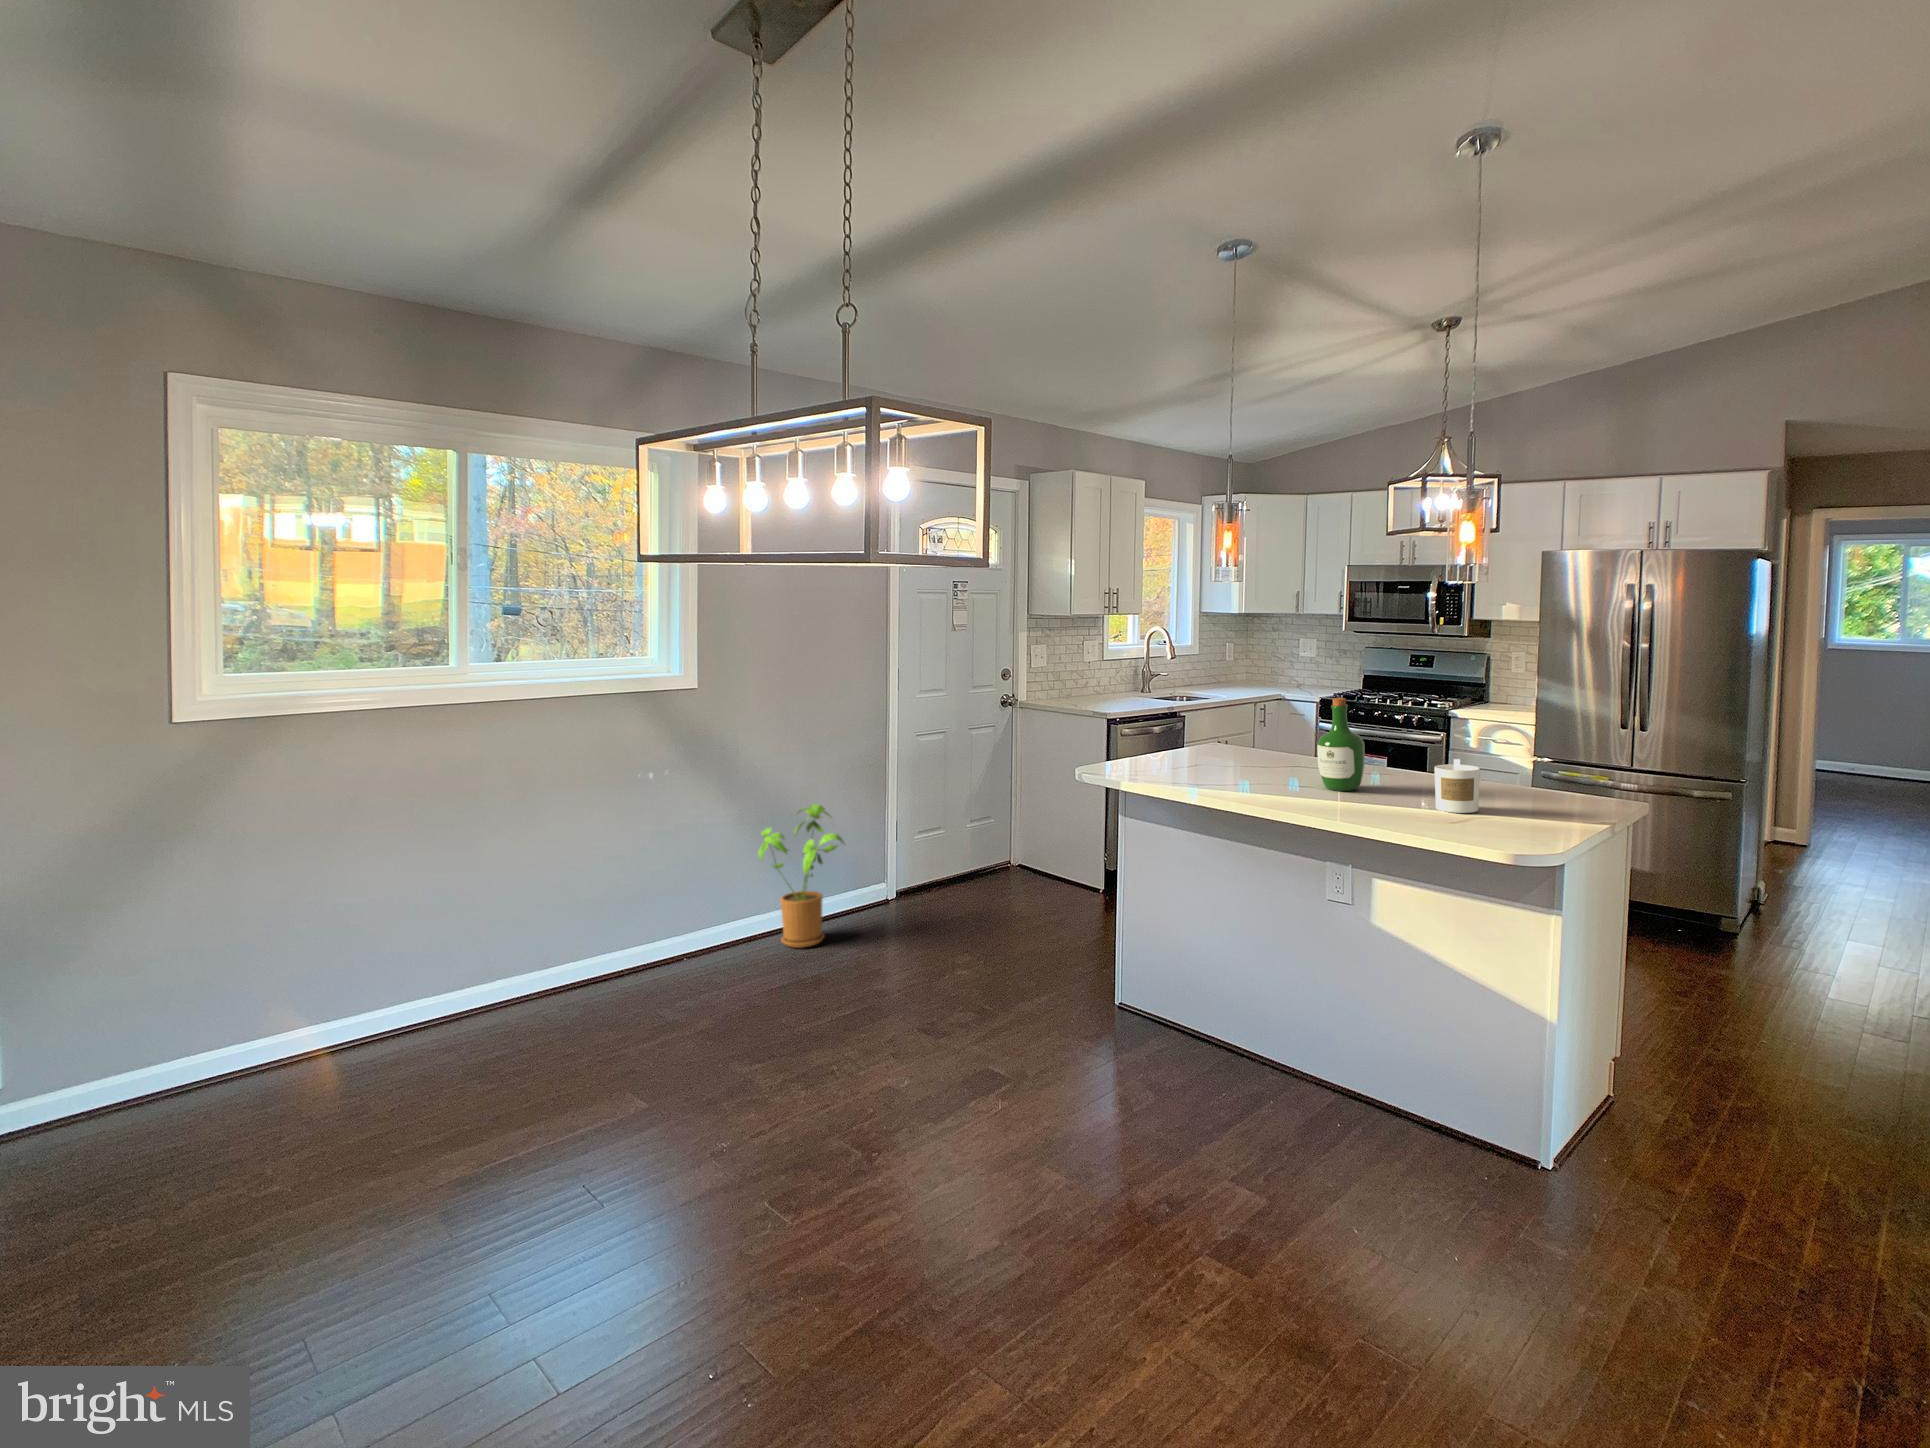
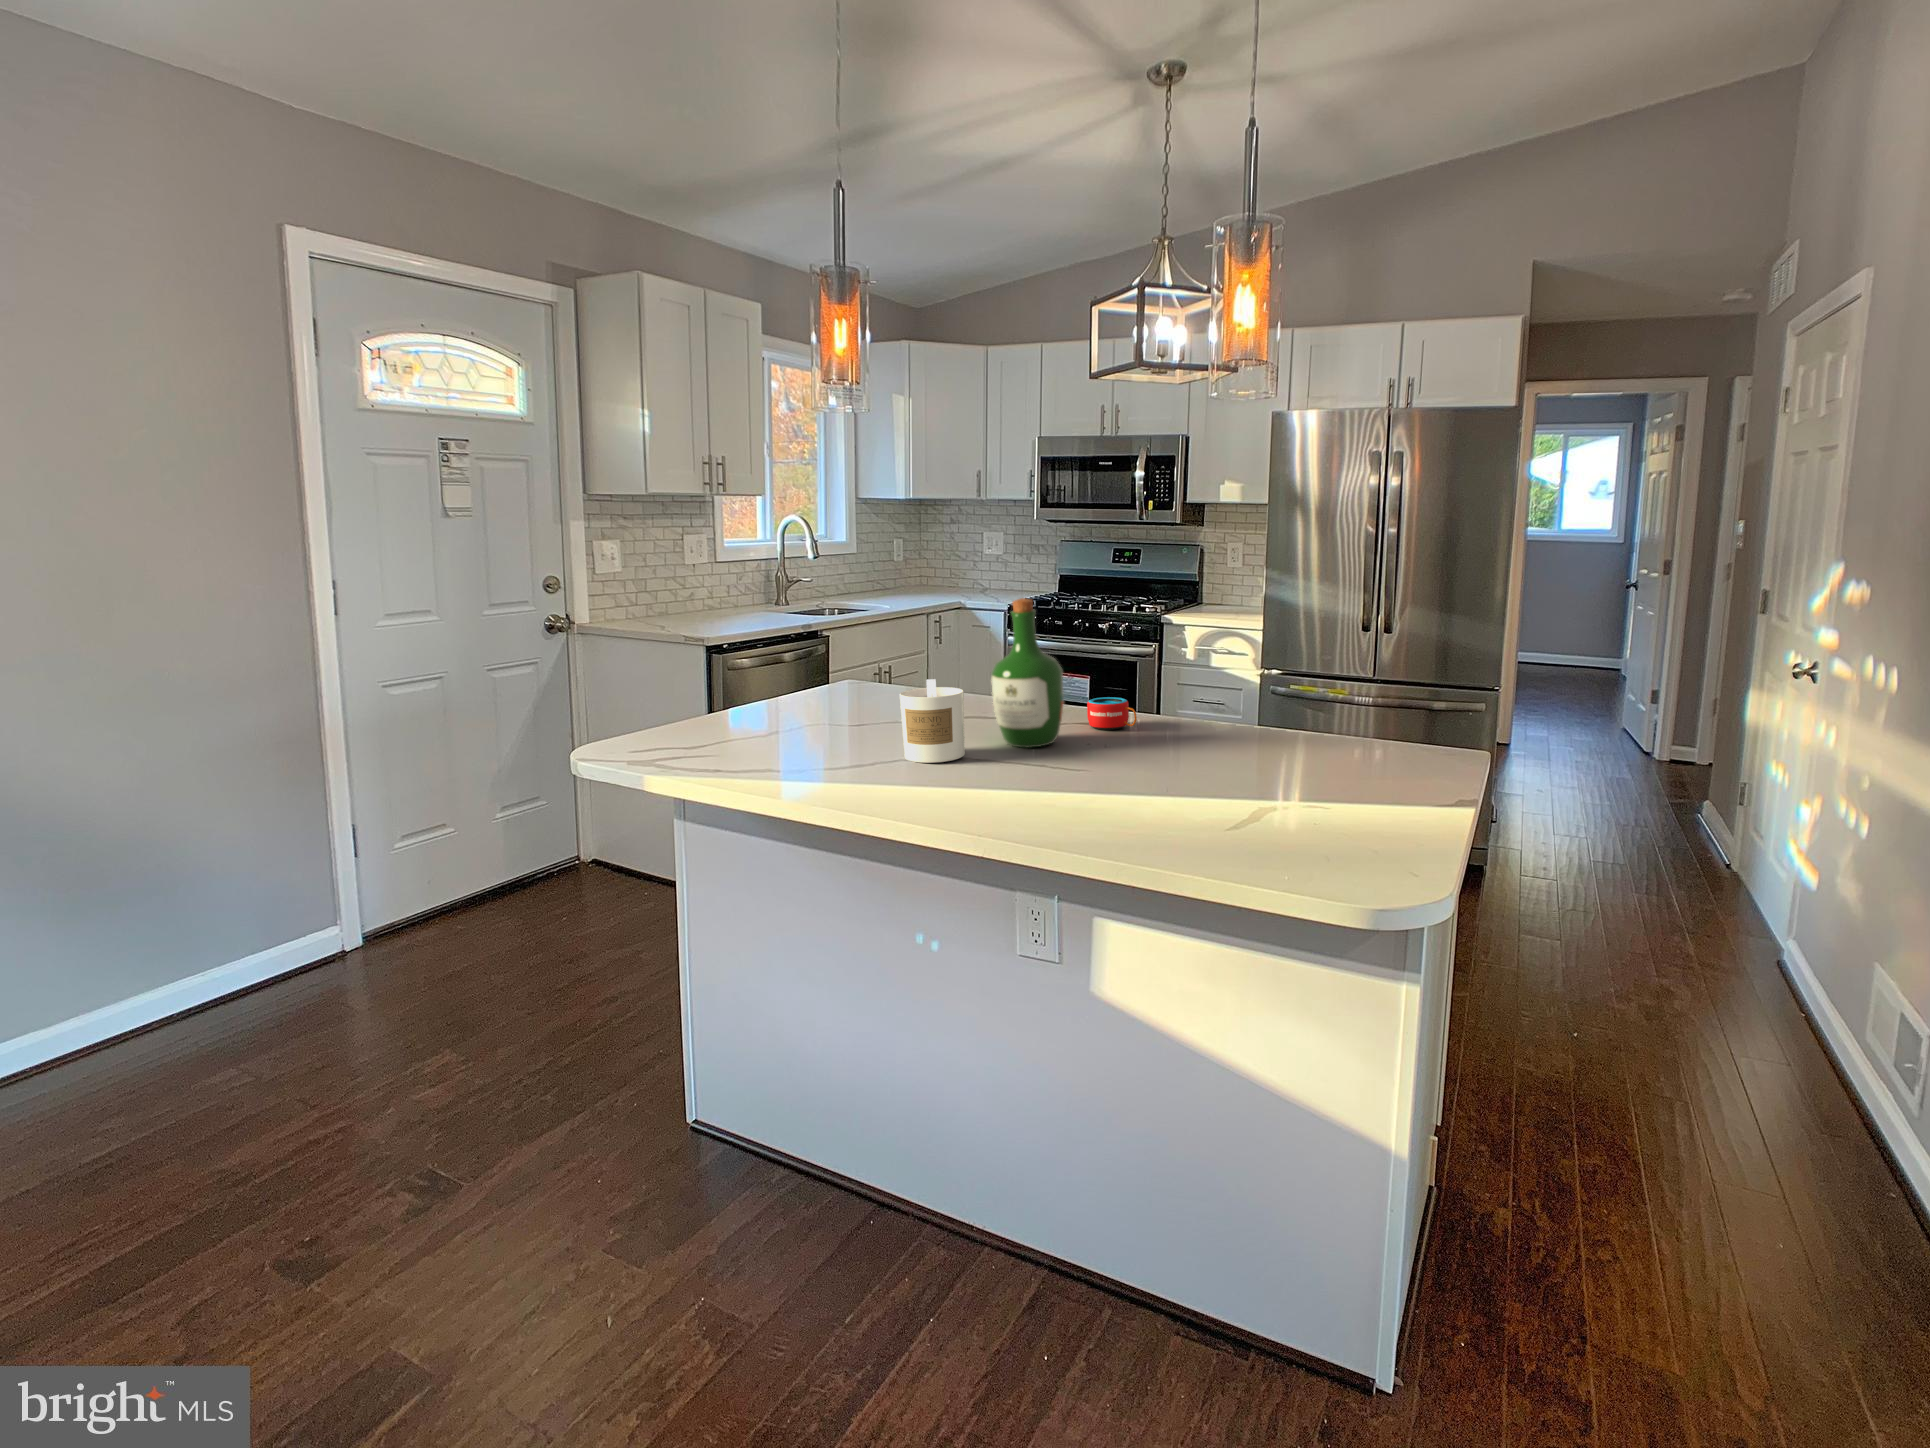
candle: present [1434,759,1480,813] -> present [900,679,965,763]
mug: none [1381,764,1415,785] -> present [1087,697,1137,730]
house plant: present [758,804,844,948] -> none [38,815,225,1068]

